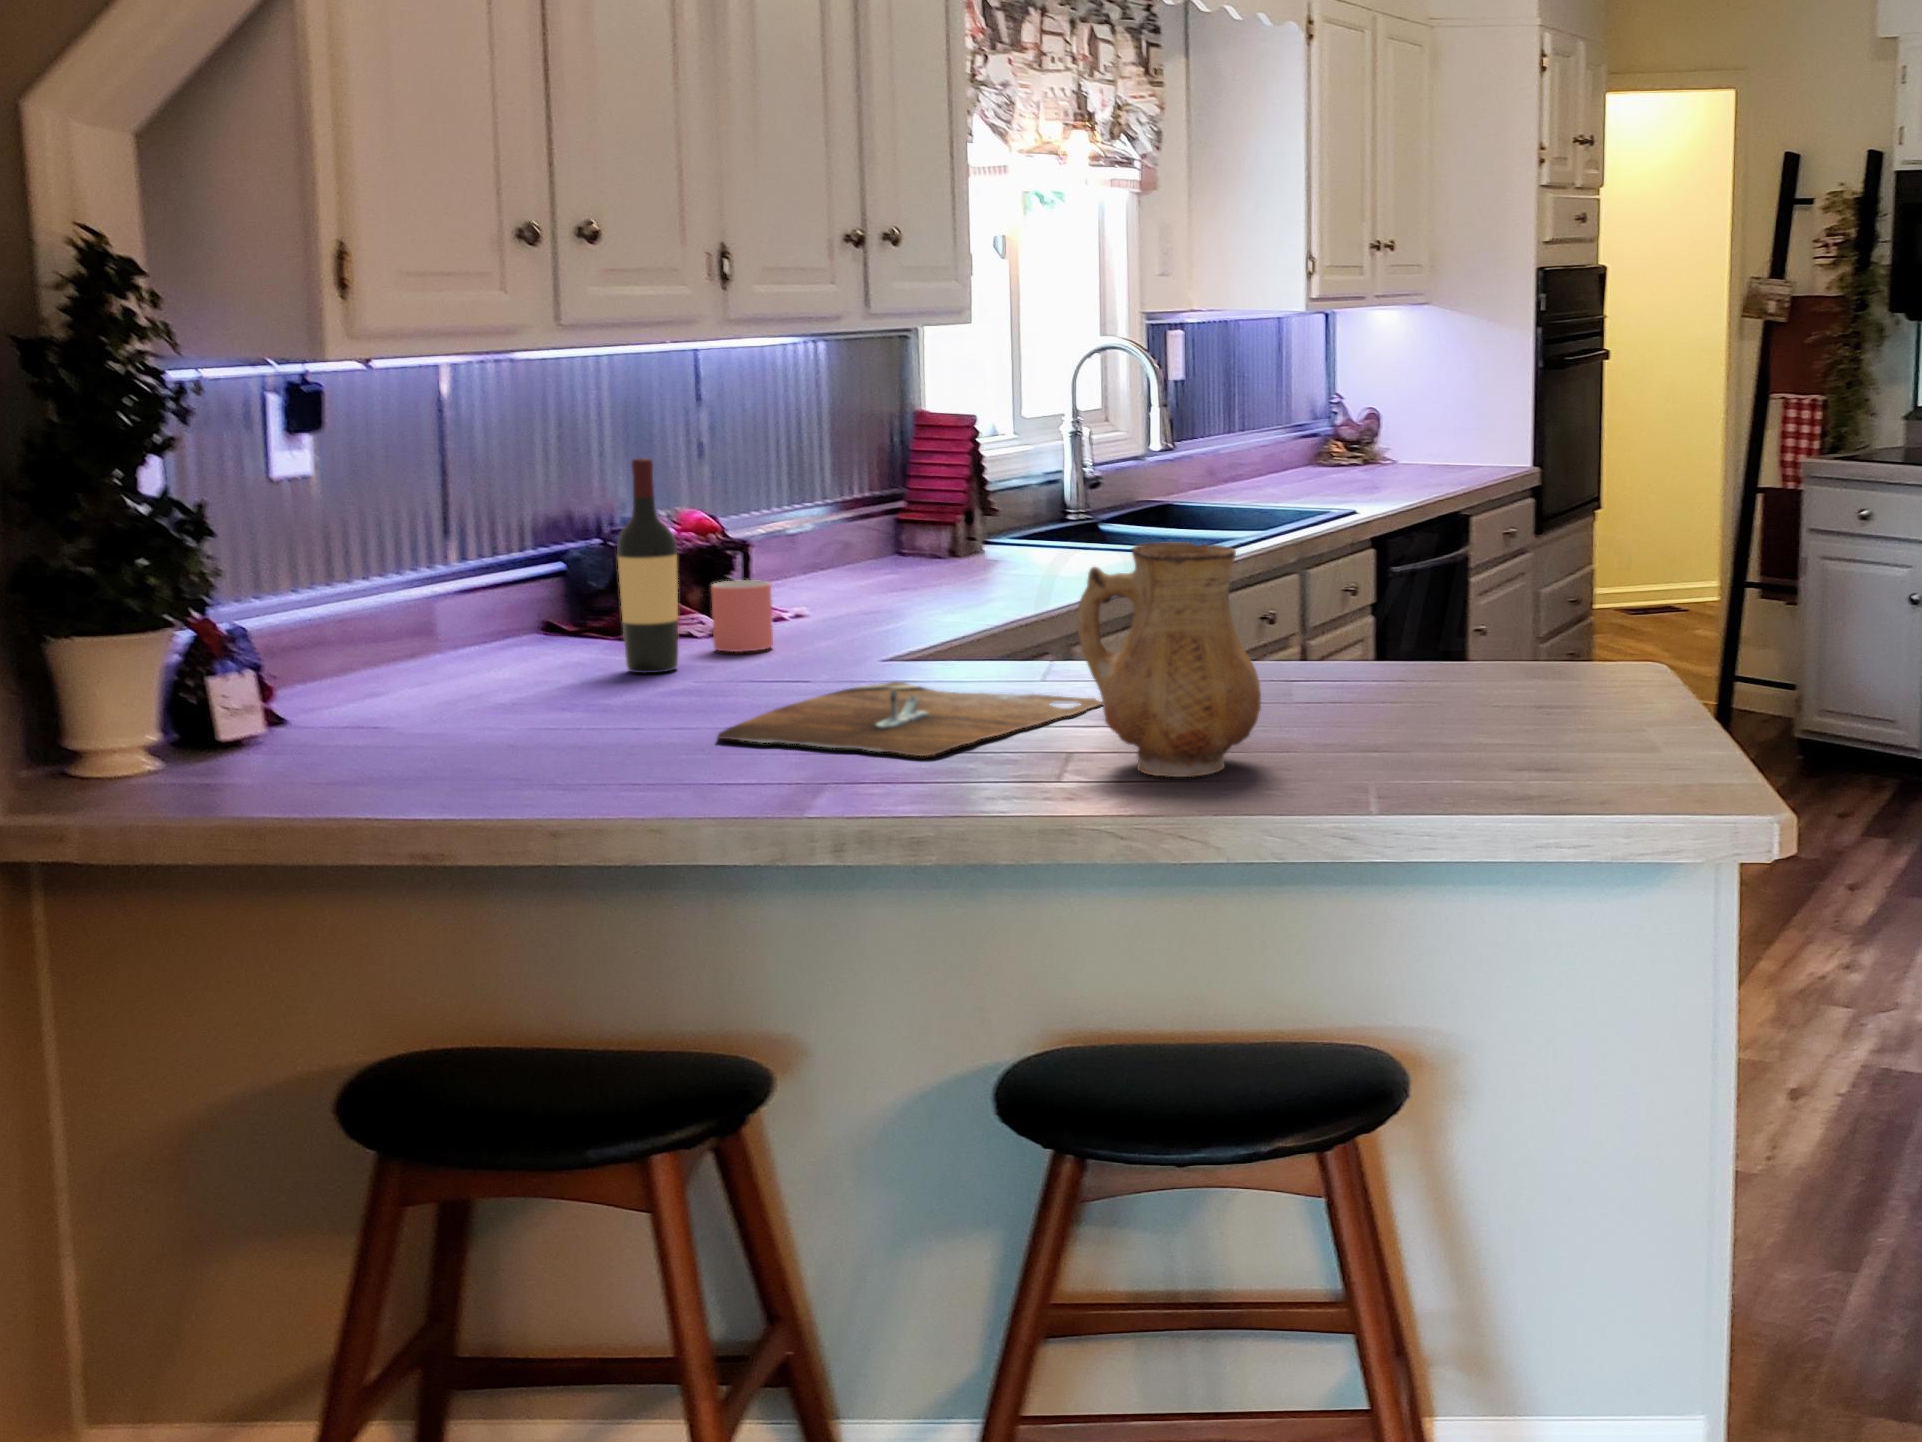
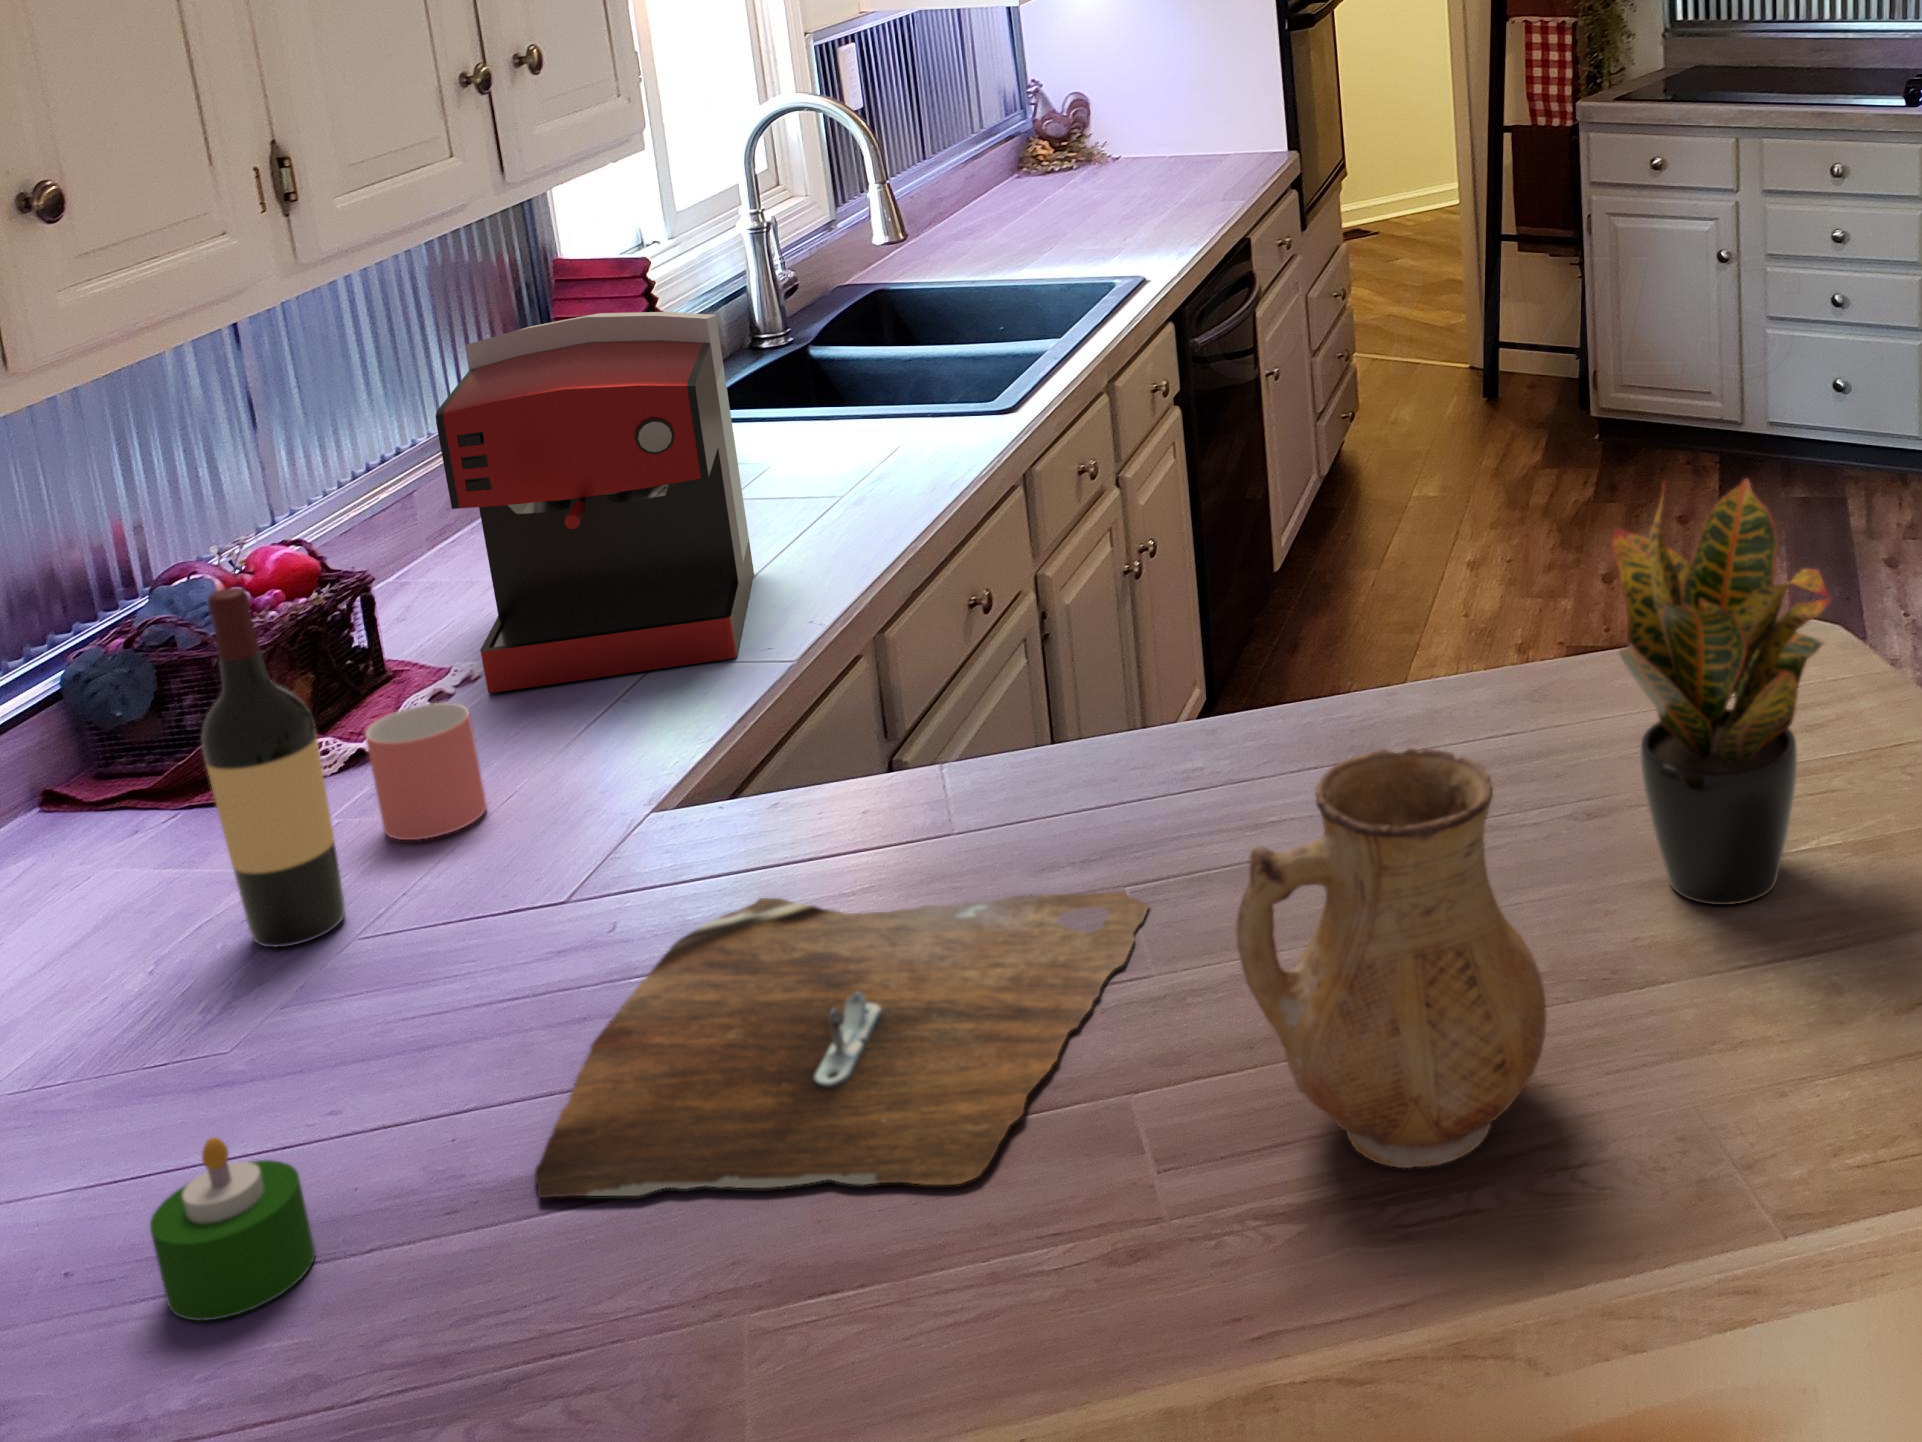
coffee maker: none [793,397,987,618] -> present [436,312,754,693]
potted plant: none [1372,437,1553,733] -> present [1612,479,1830,905]
candle: none [529,661,605,751] -> present [150,1137,315,1321]

